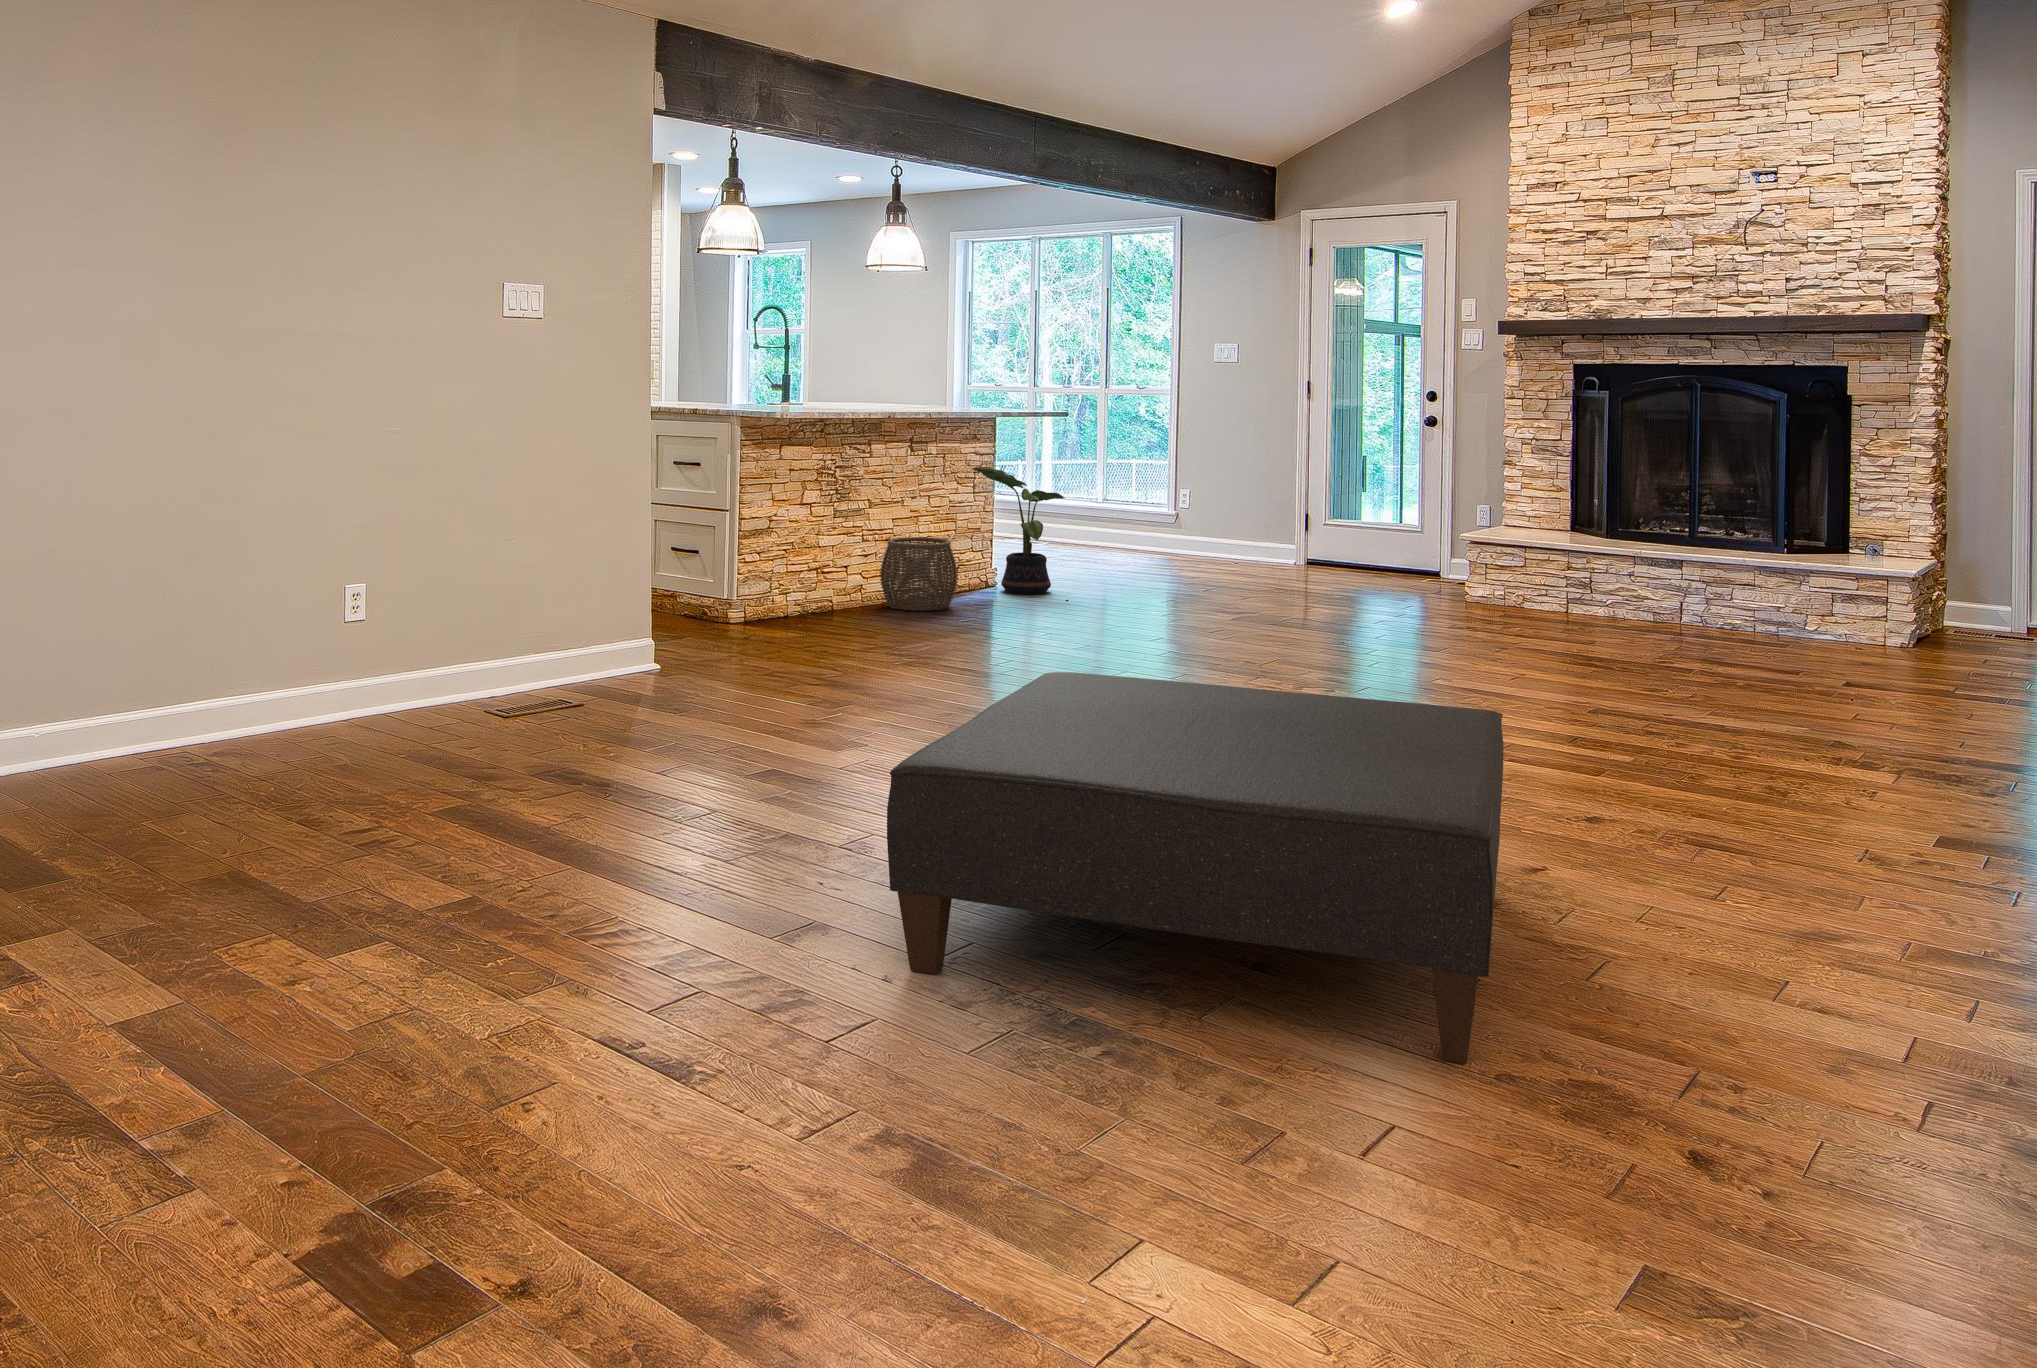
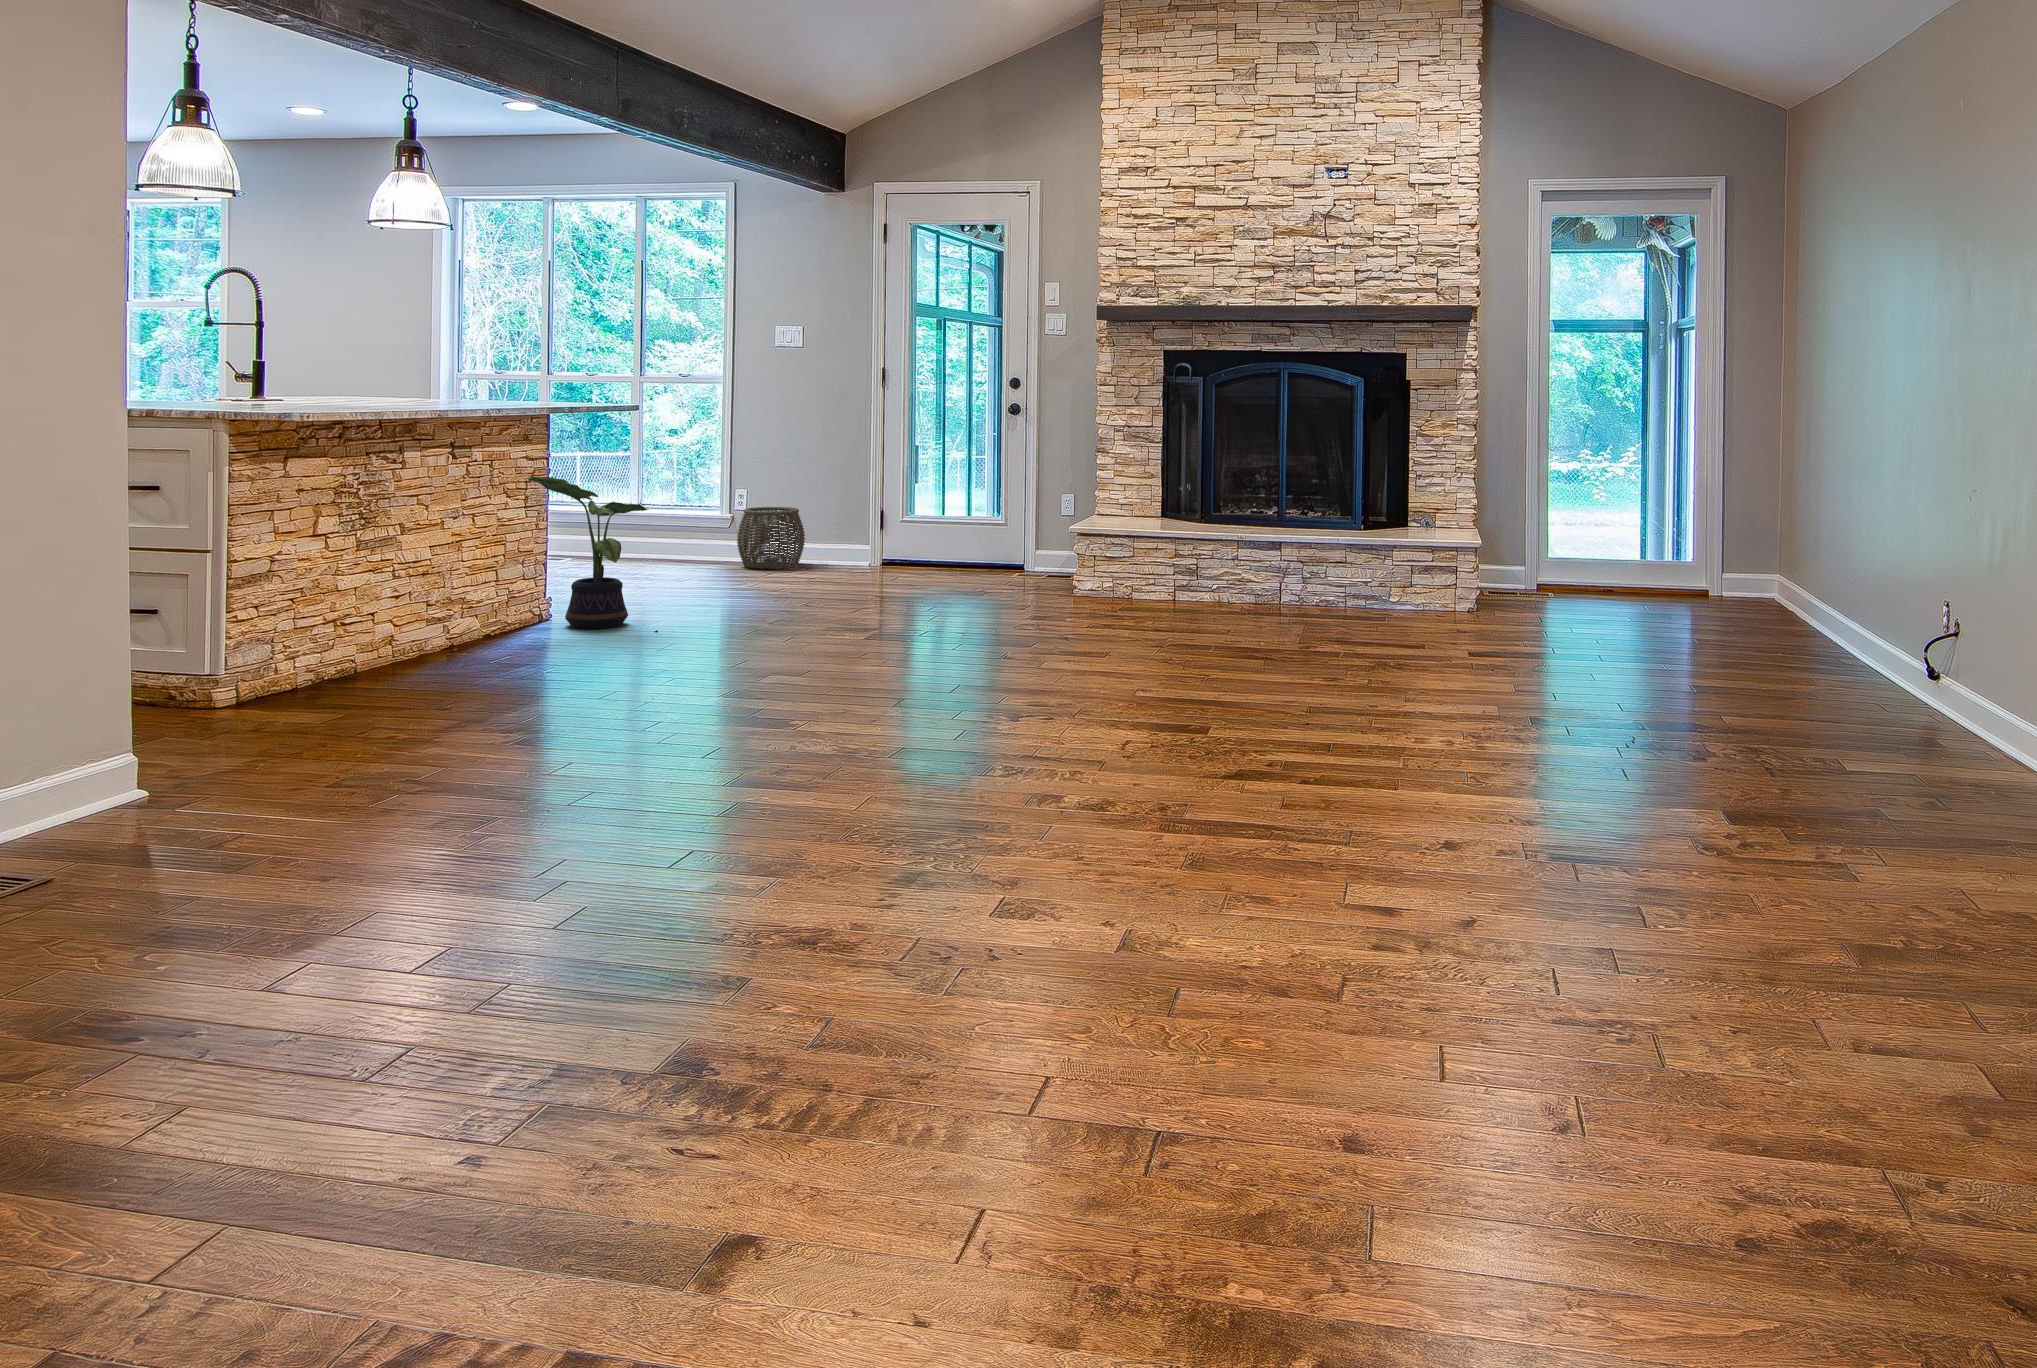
woven basket: present [880,537,958,611] -> present [737,507,805,569]
ottoman: present [887,672,1504,1064] -> none [865,749,1727,1292]

